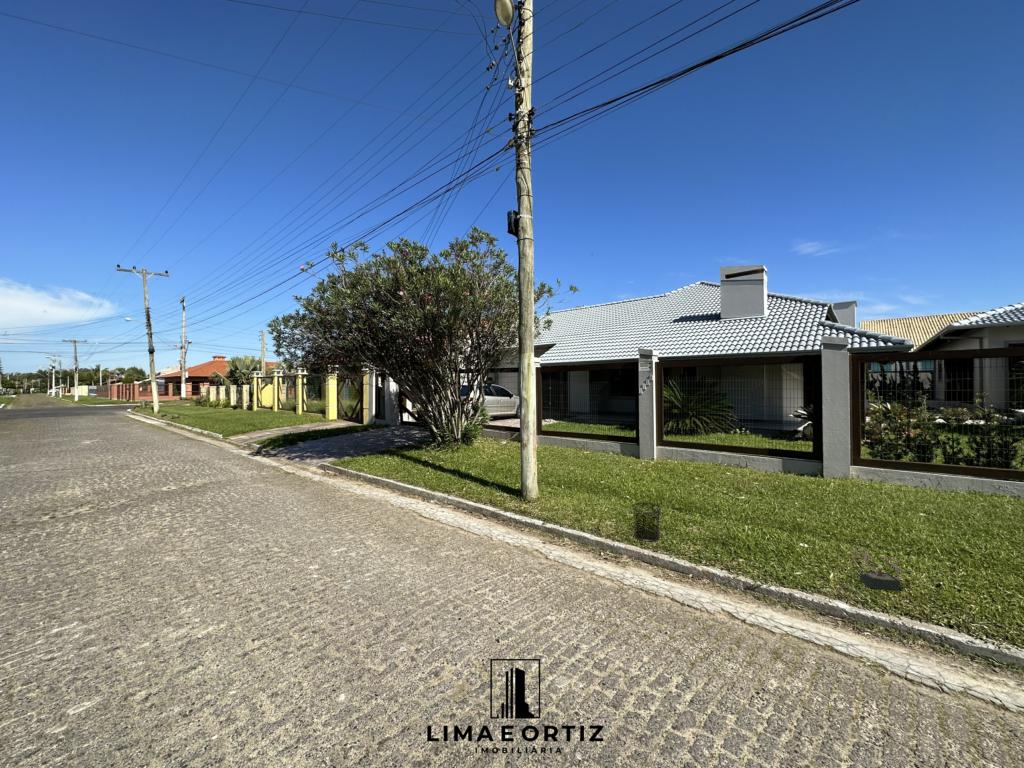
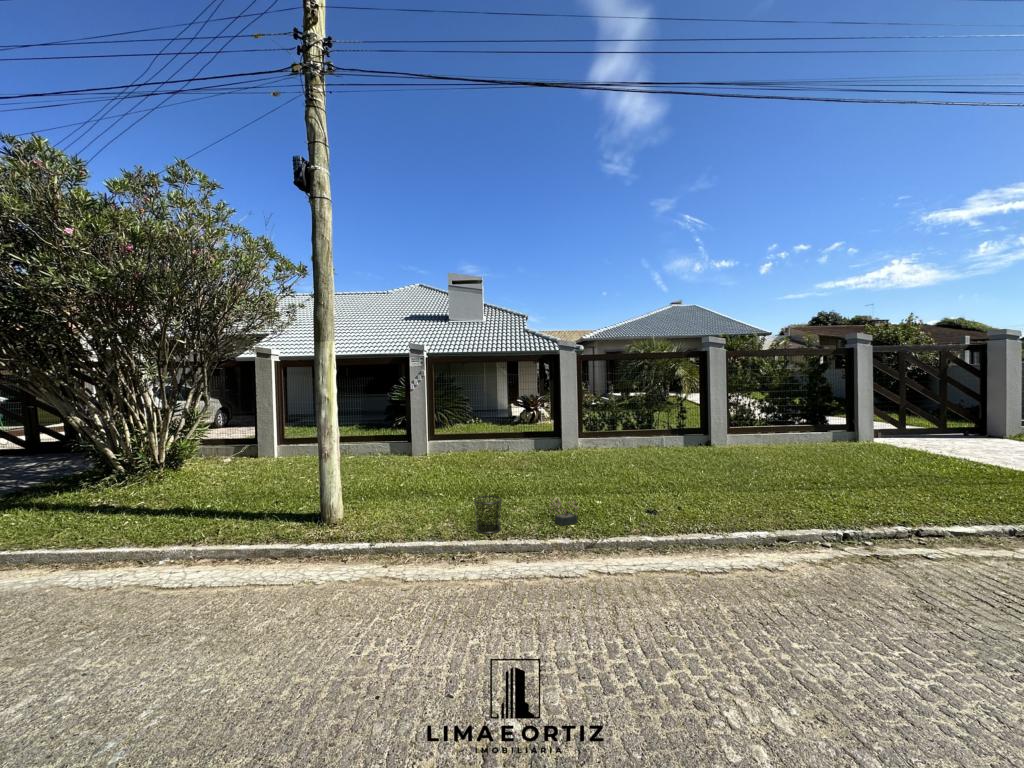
decorative plant: present [851,546,904,591] -> present [550,498,577,526]

